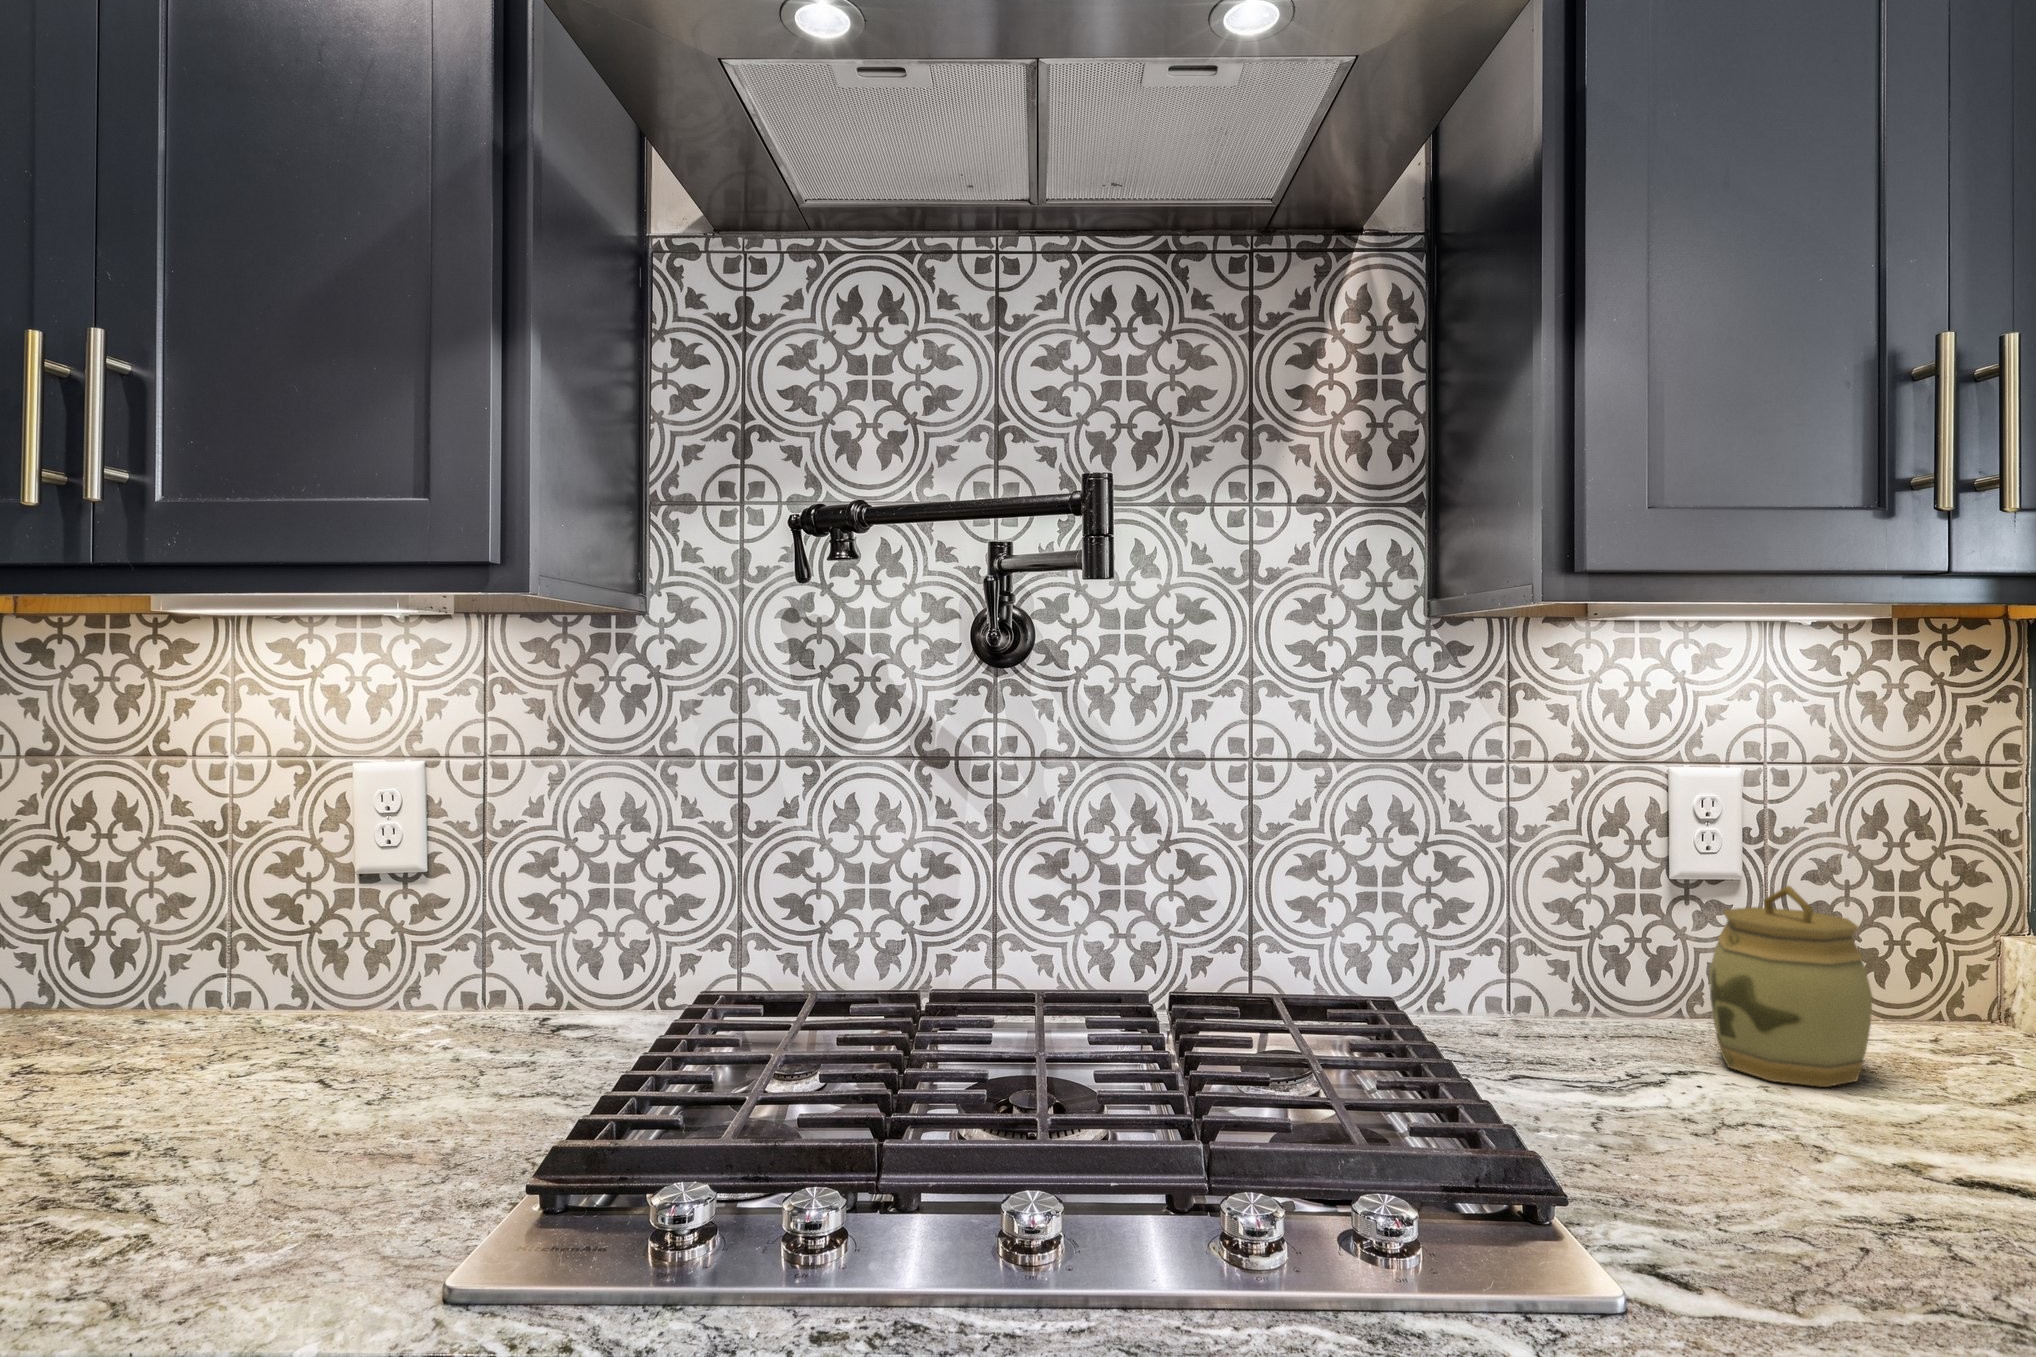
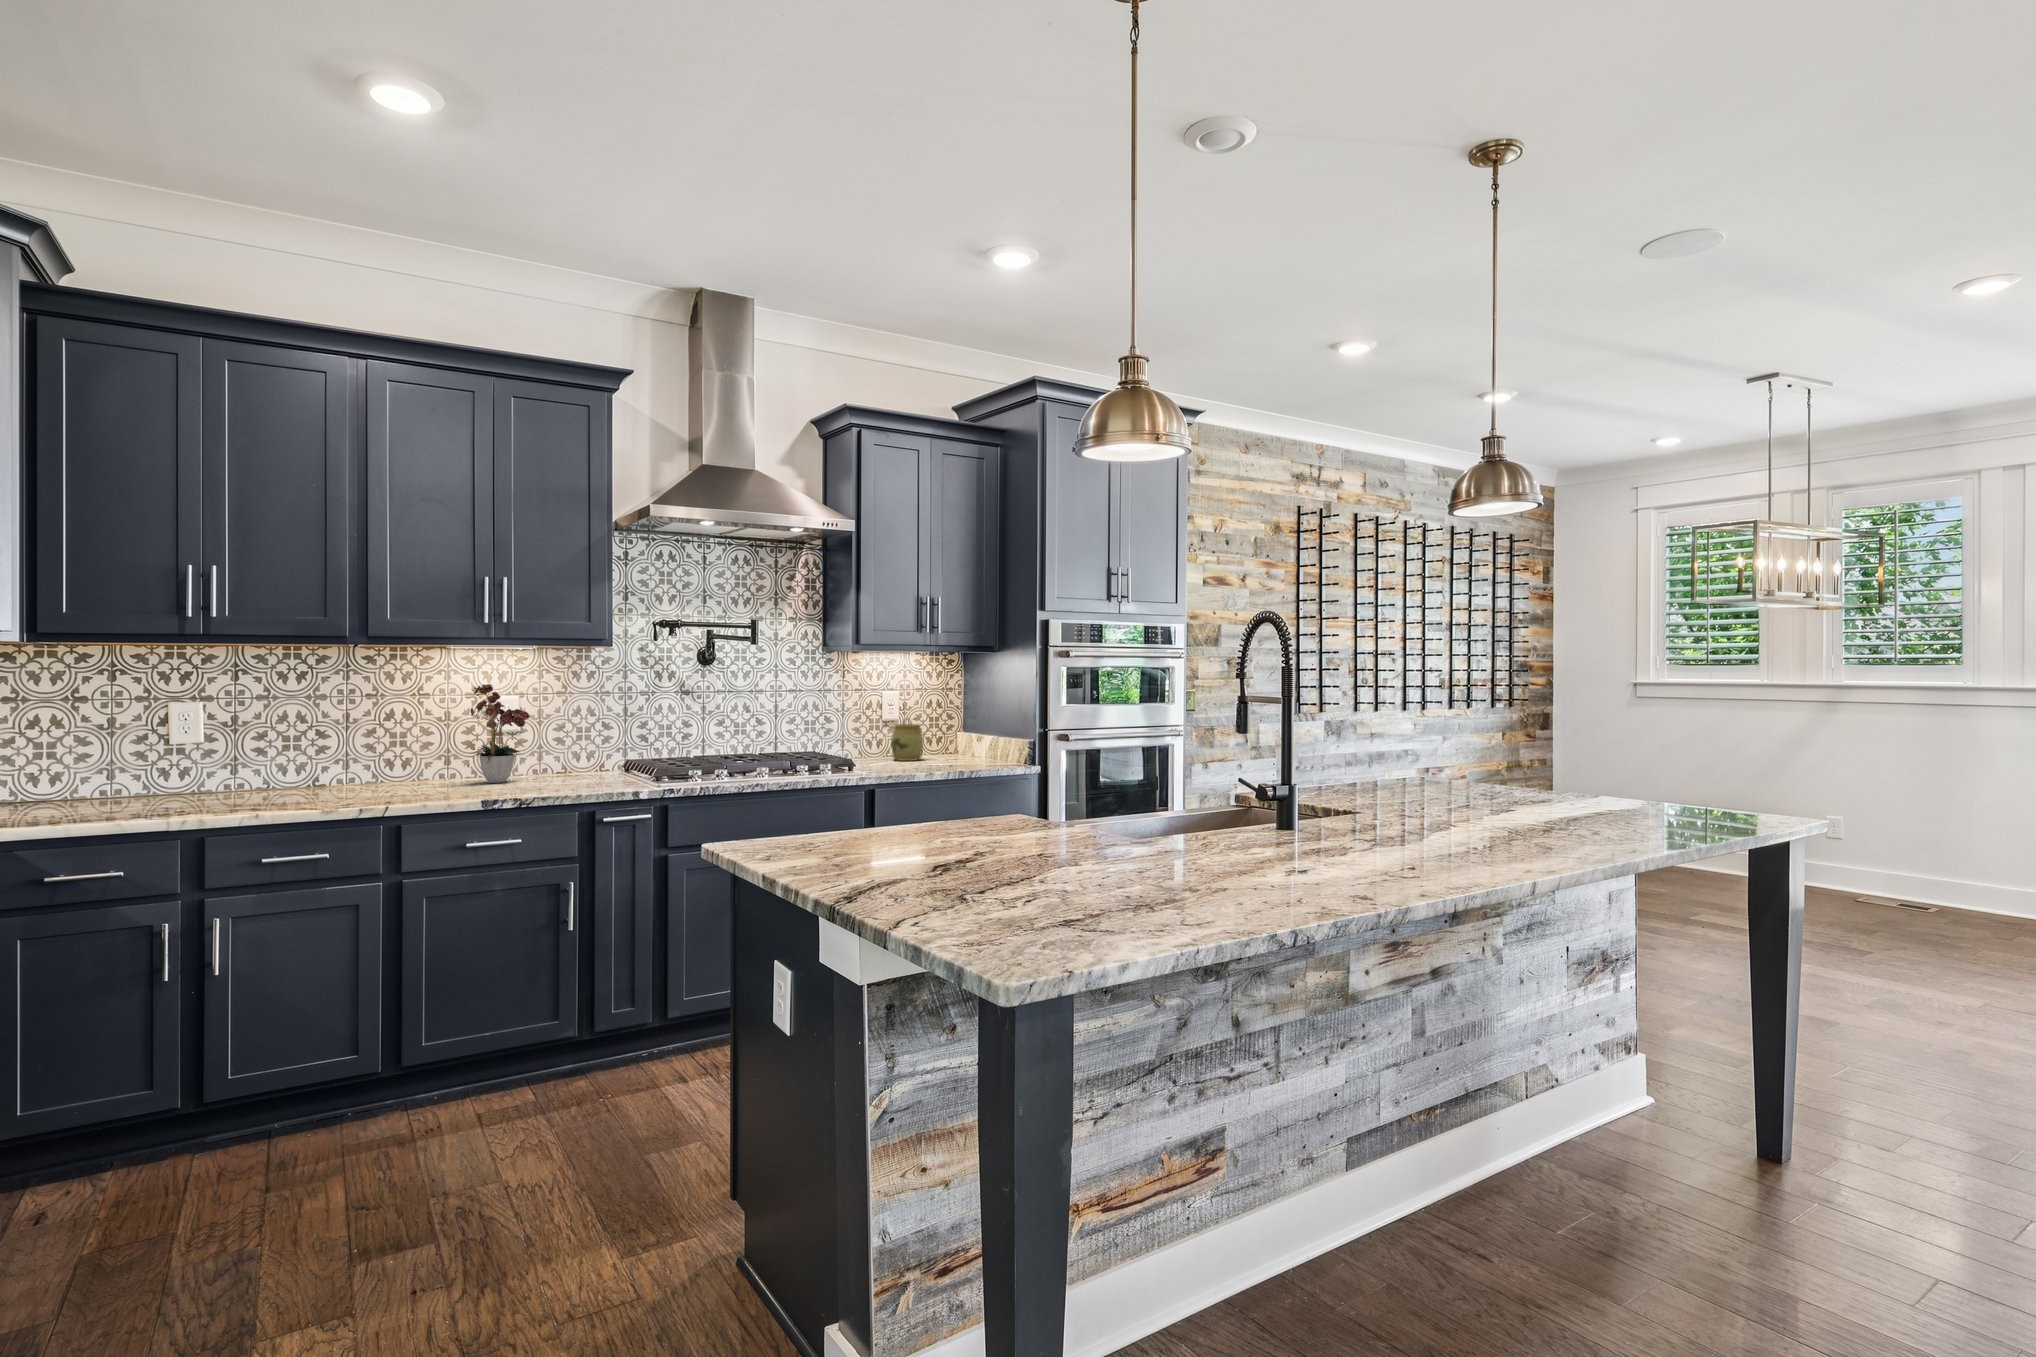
flower arrangement: none [99,711,379,1062] -> present [470,684,530,783]

